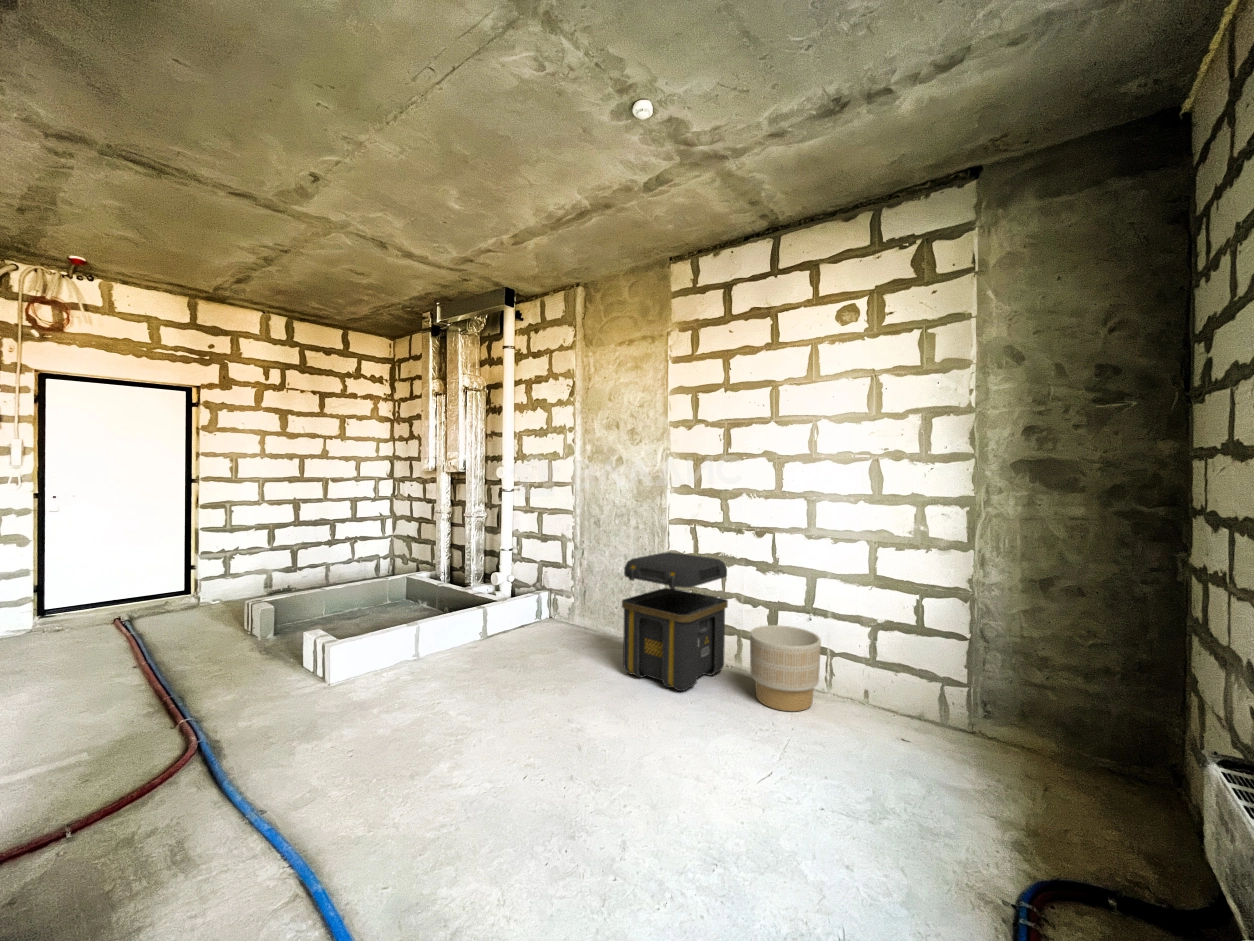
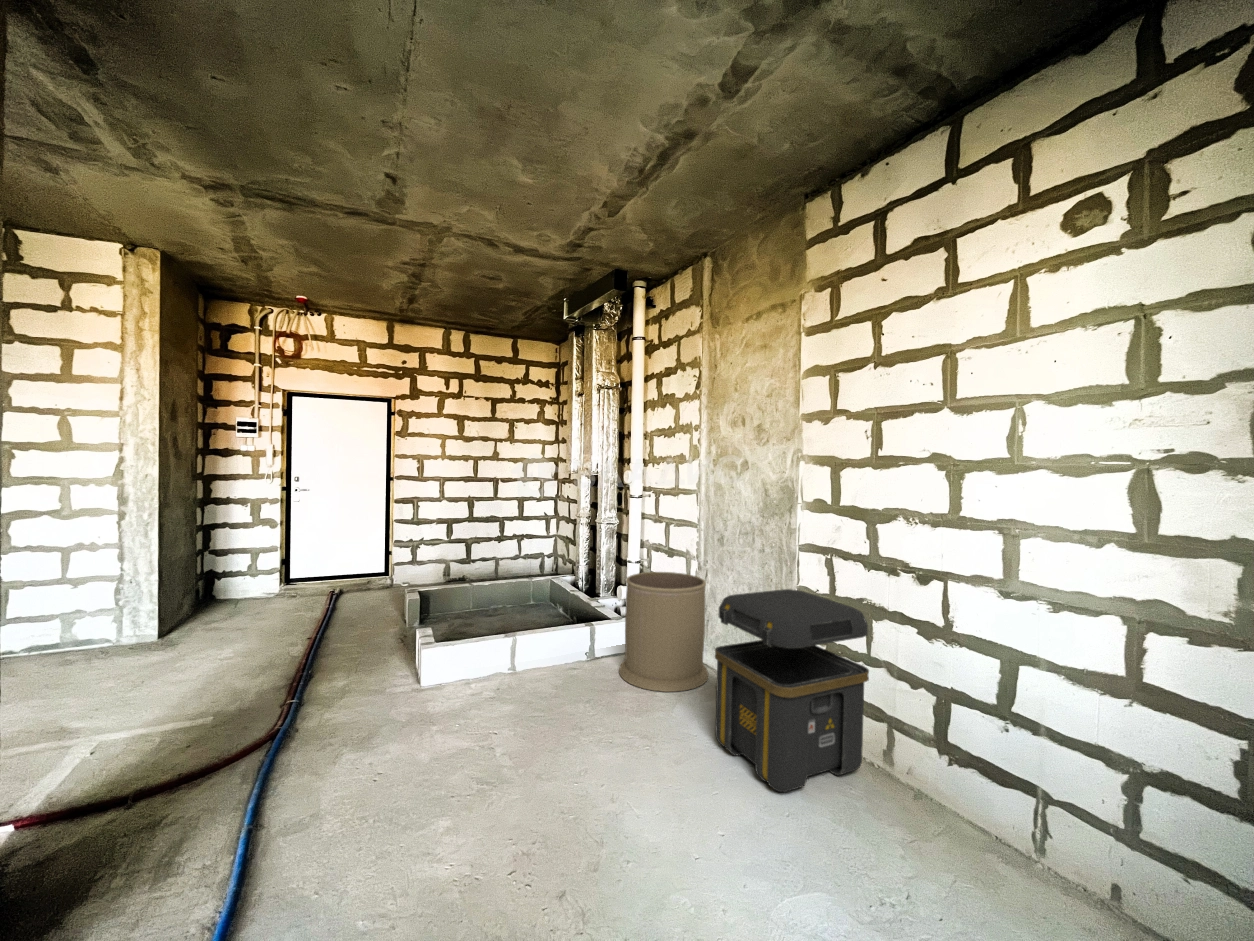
trash can: none [515,553,591,650] -> present [619,572,709,692]
planter: present [750,625,821,711] -> none [885,723,1012,885]

